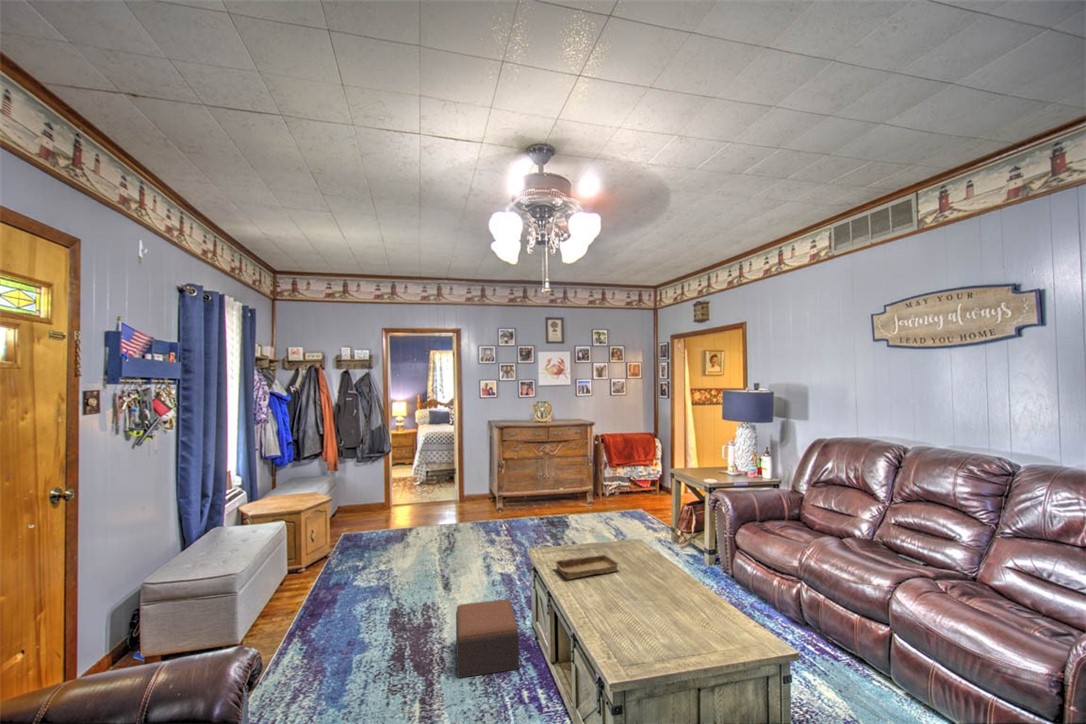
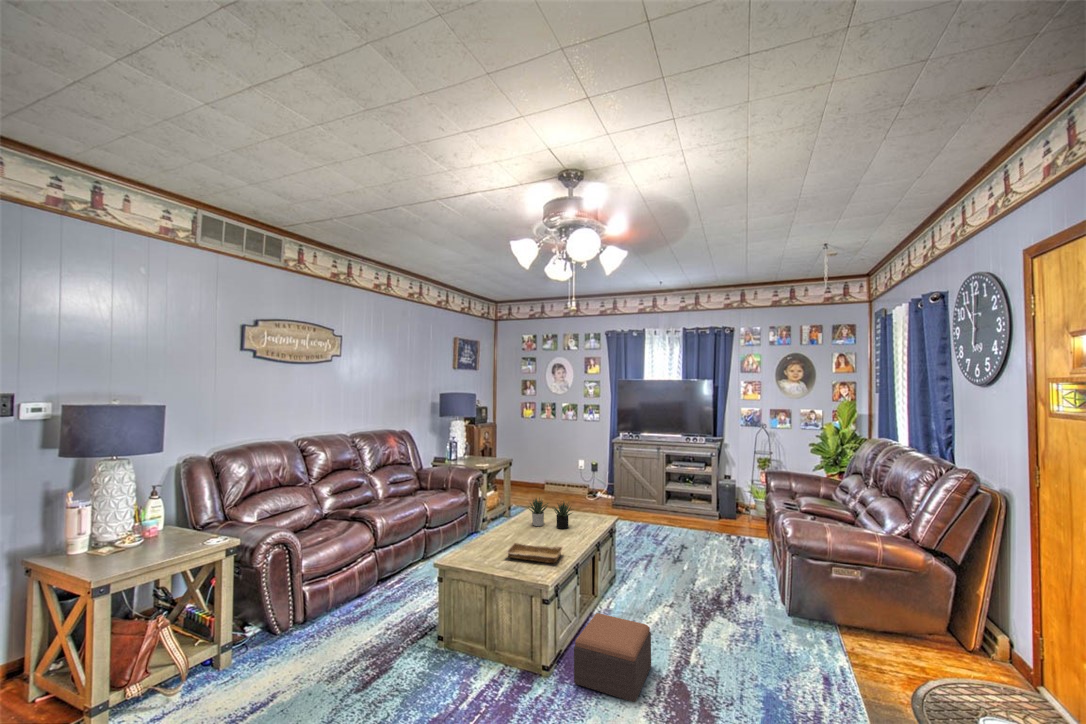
succulent plant: none [617,564,692,625] -> present [528,498,572,529]

